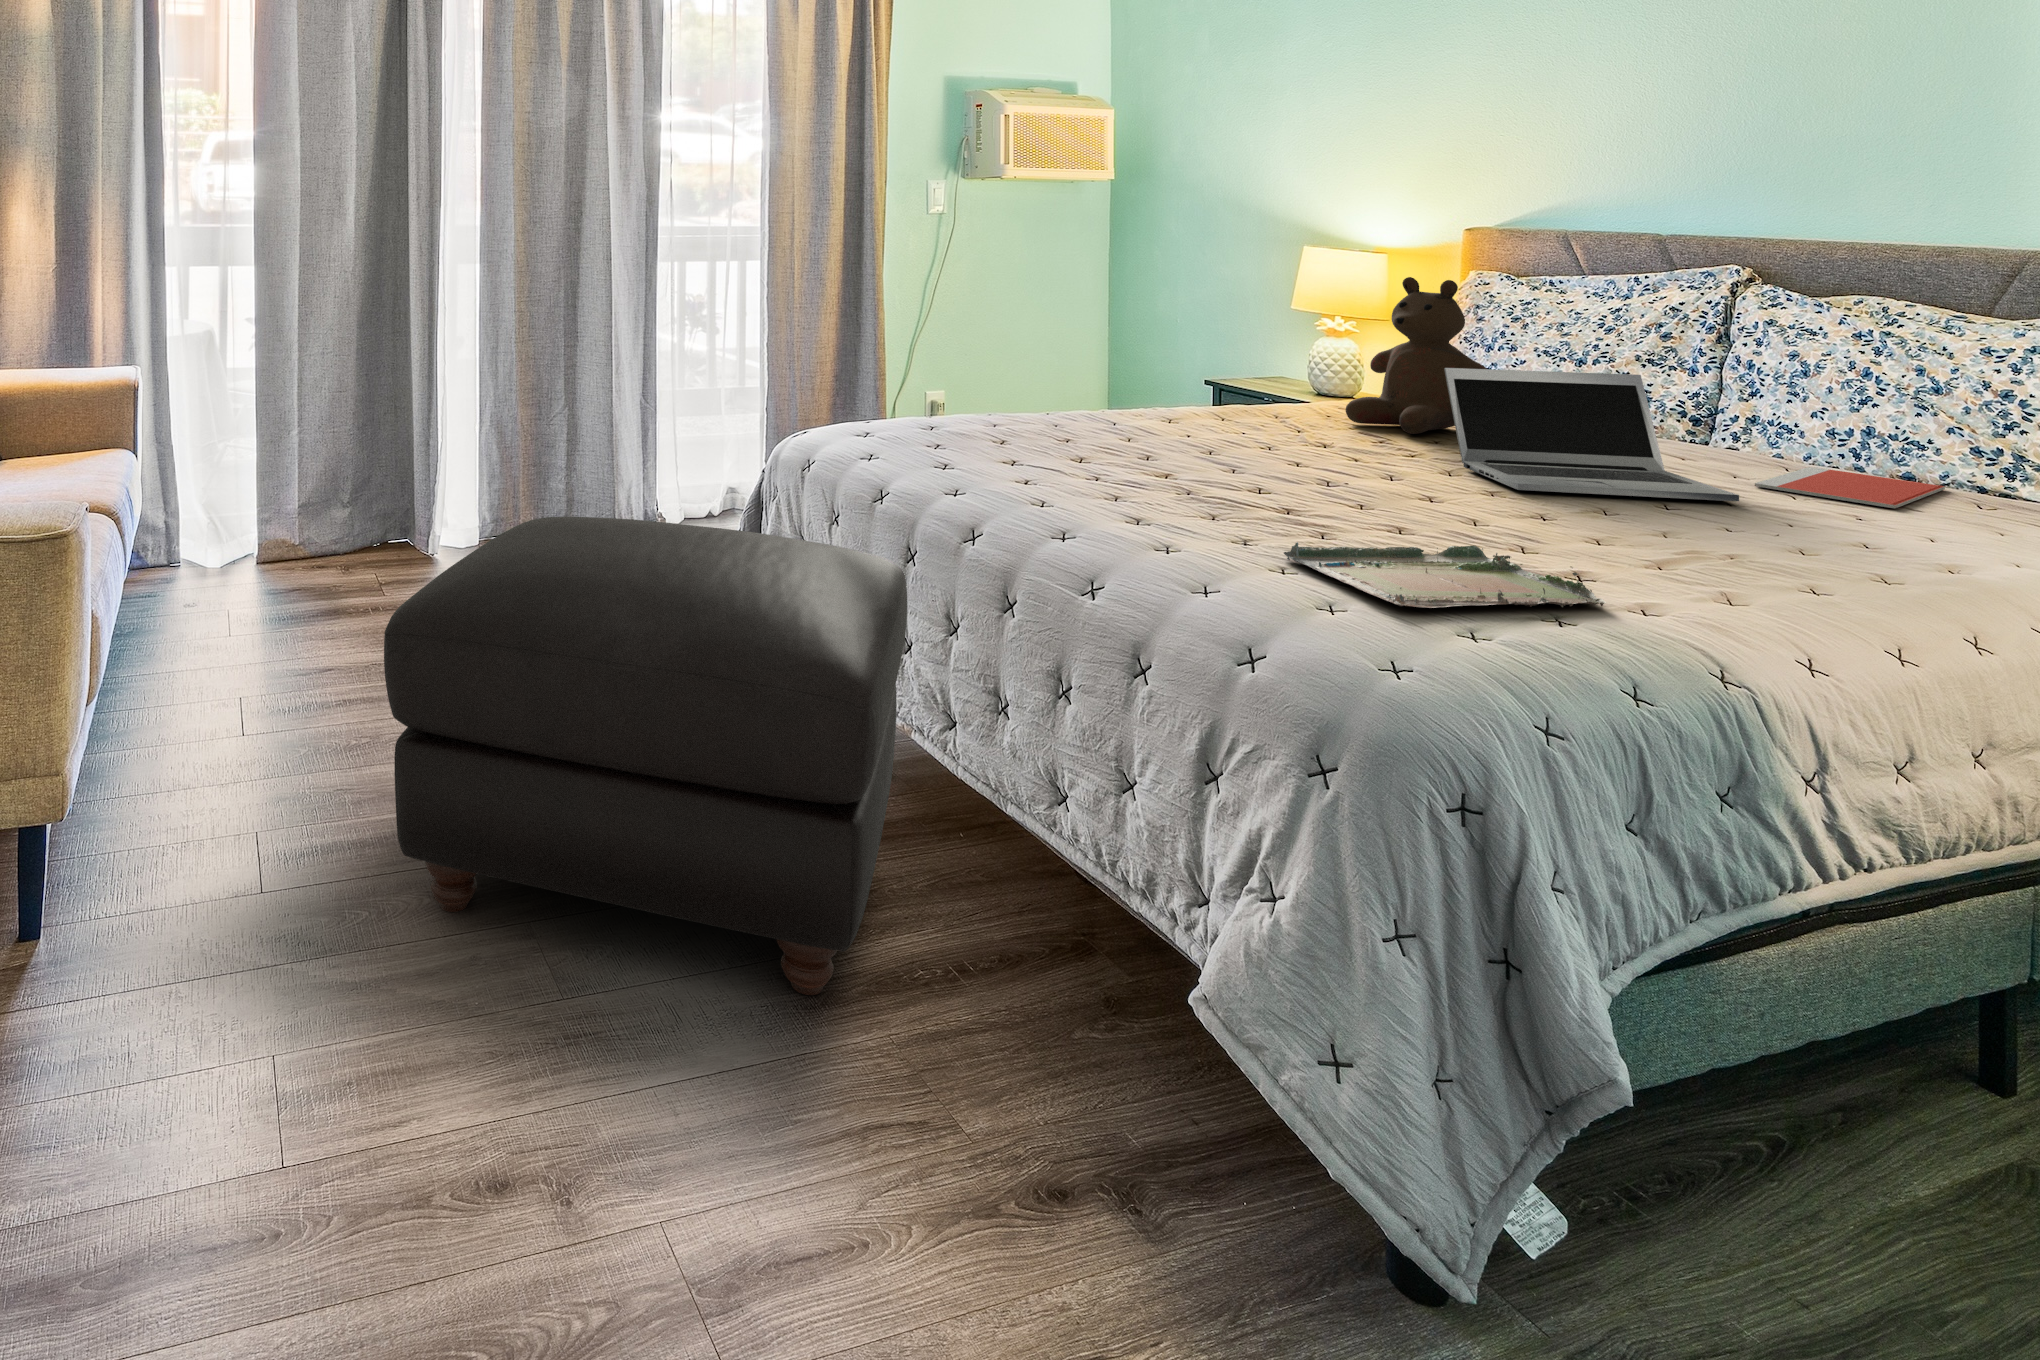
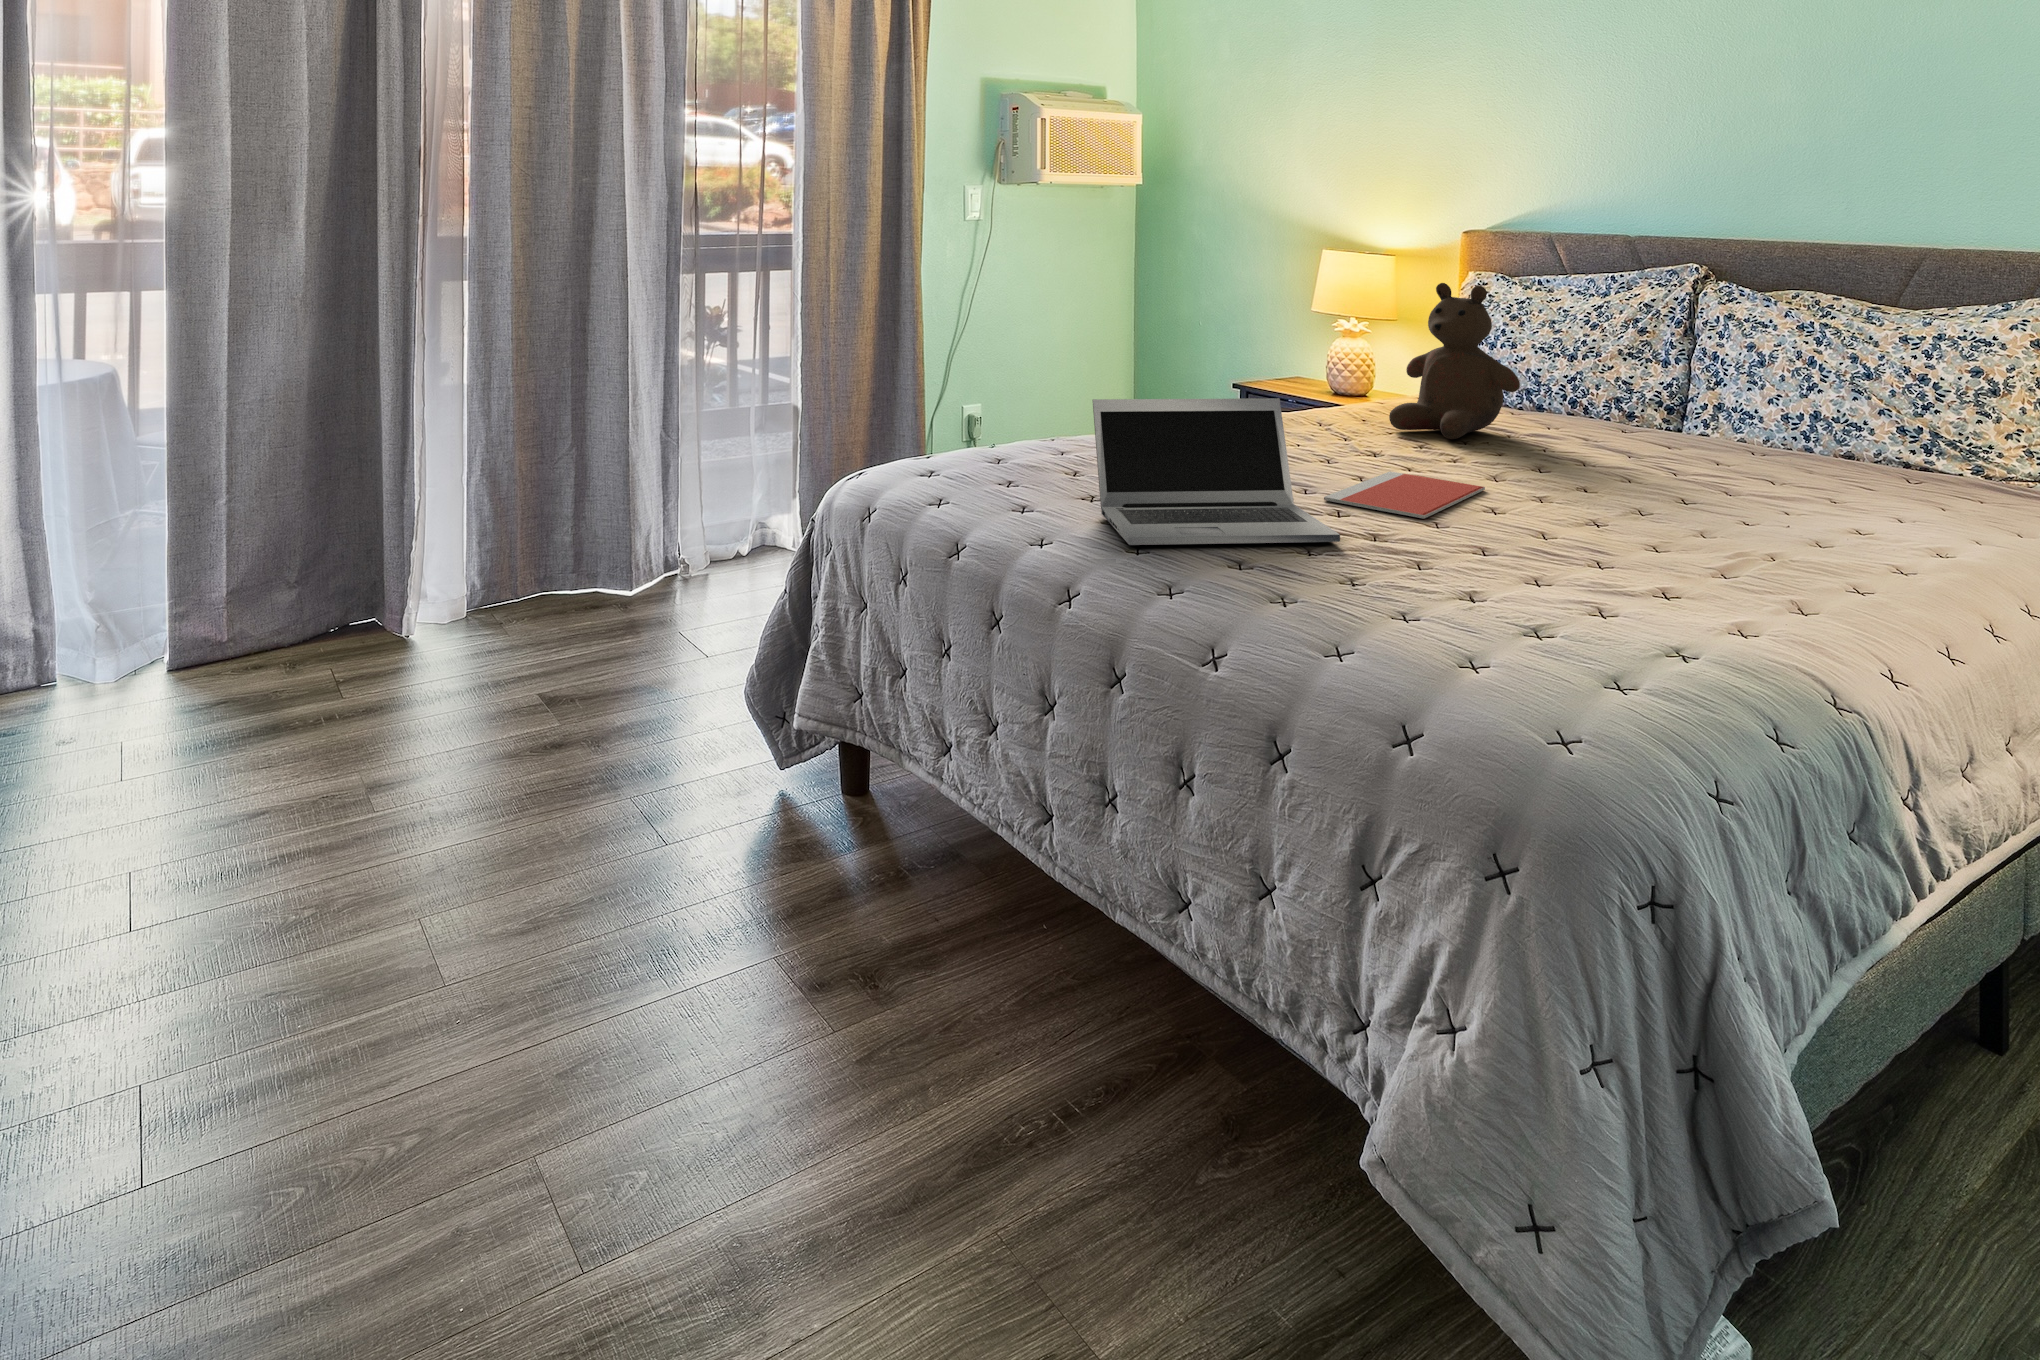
laptop: present [1444,368,1739,501] -> present [1092,398,1340,545]
notebook: present [1755,467,1945,508] -> present [1324,471,1485,519]
ottoman: present [384,517,907,995] -> none [344,611,1001,1207]
tray: present [1284,542,1606,608] -> none [1409,574,1718,663]

